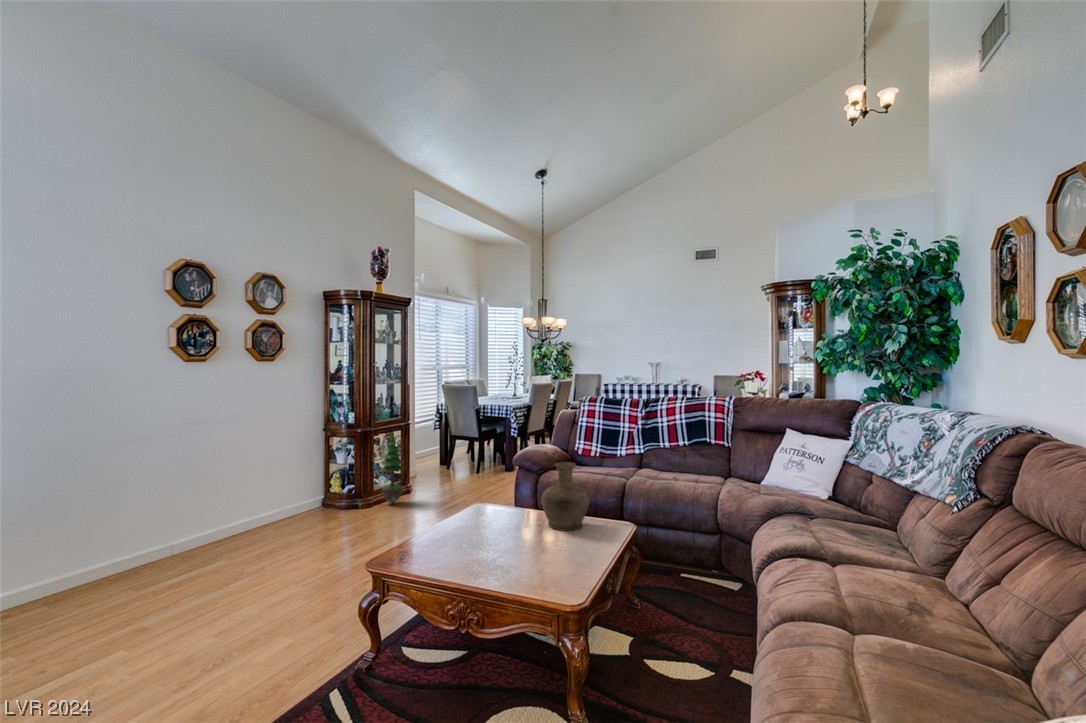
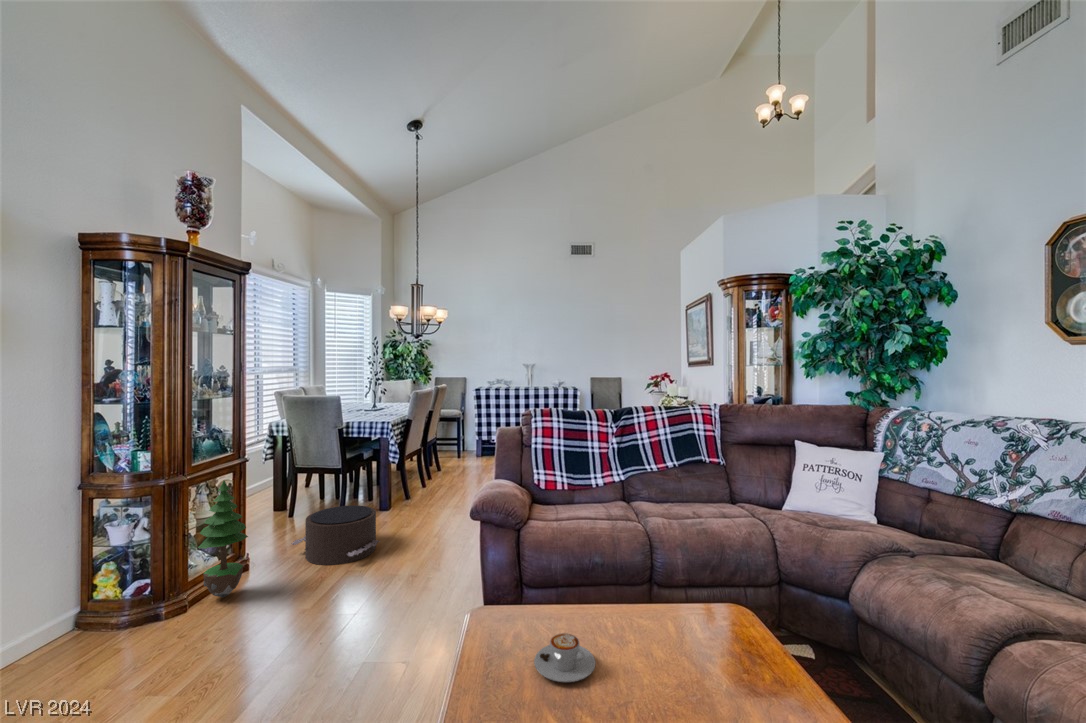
pouf: none [436,462,489,497] -> present [291,505,379,565]
vase: present [541,462,589,531] -> none [651,537,741,671]
coffee cup: none [479,505,510,522] -> present [534,633,595,682]

